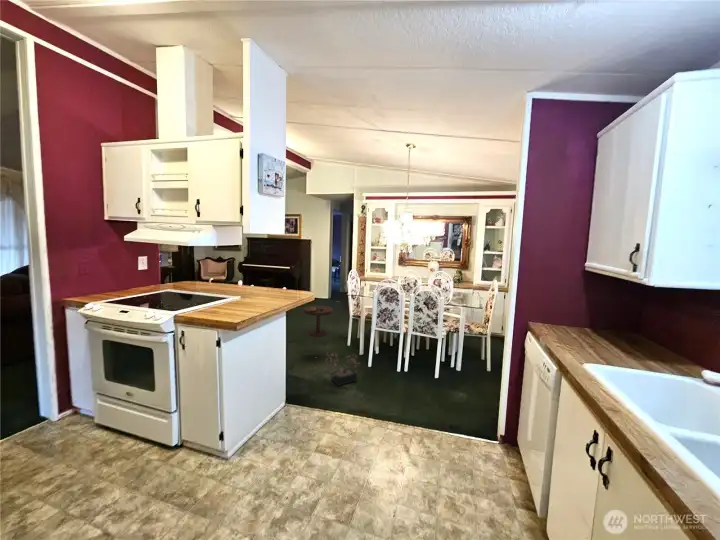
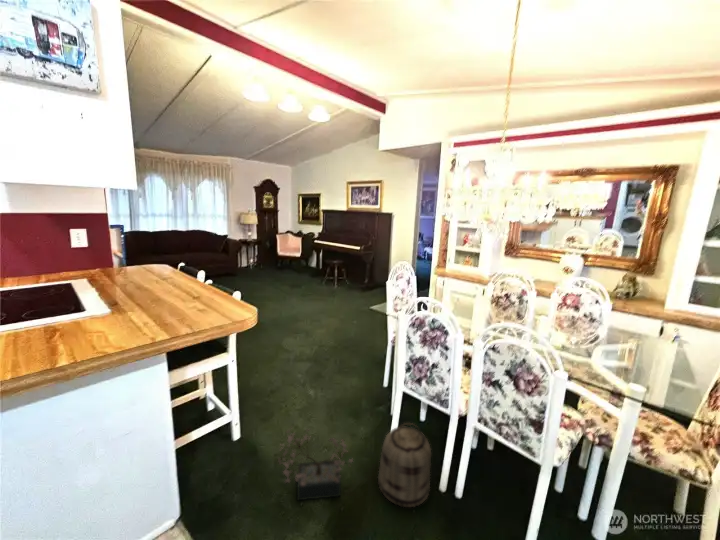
side table: present [304,306,333,337] -> none [294,321,343,406]
basket: none [369,340,394,378] -> present [378,424,431,507]

